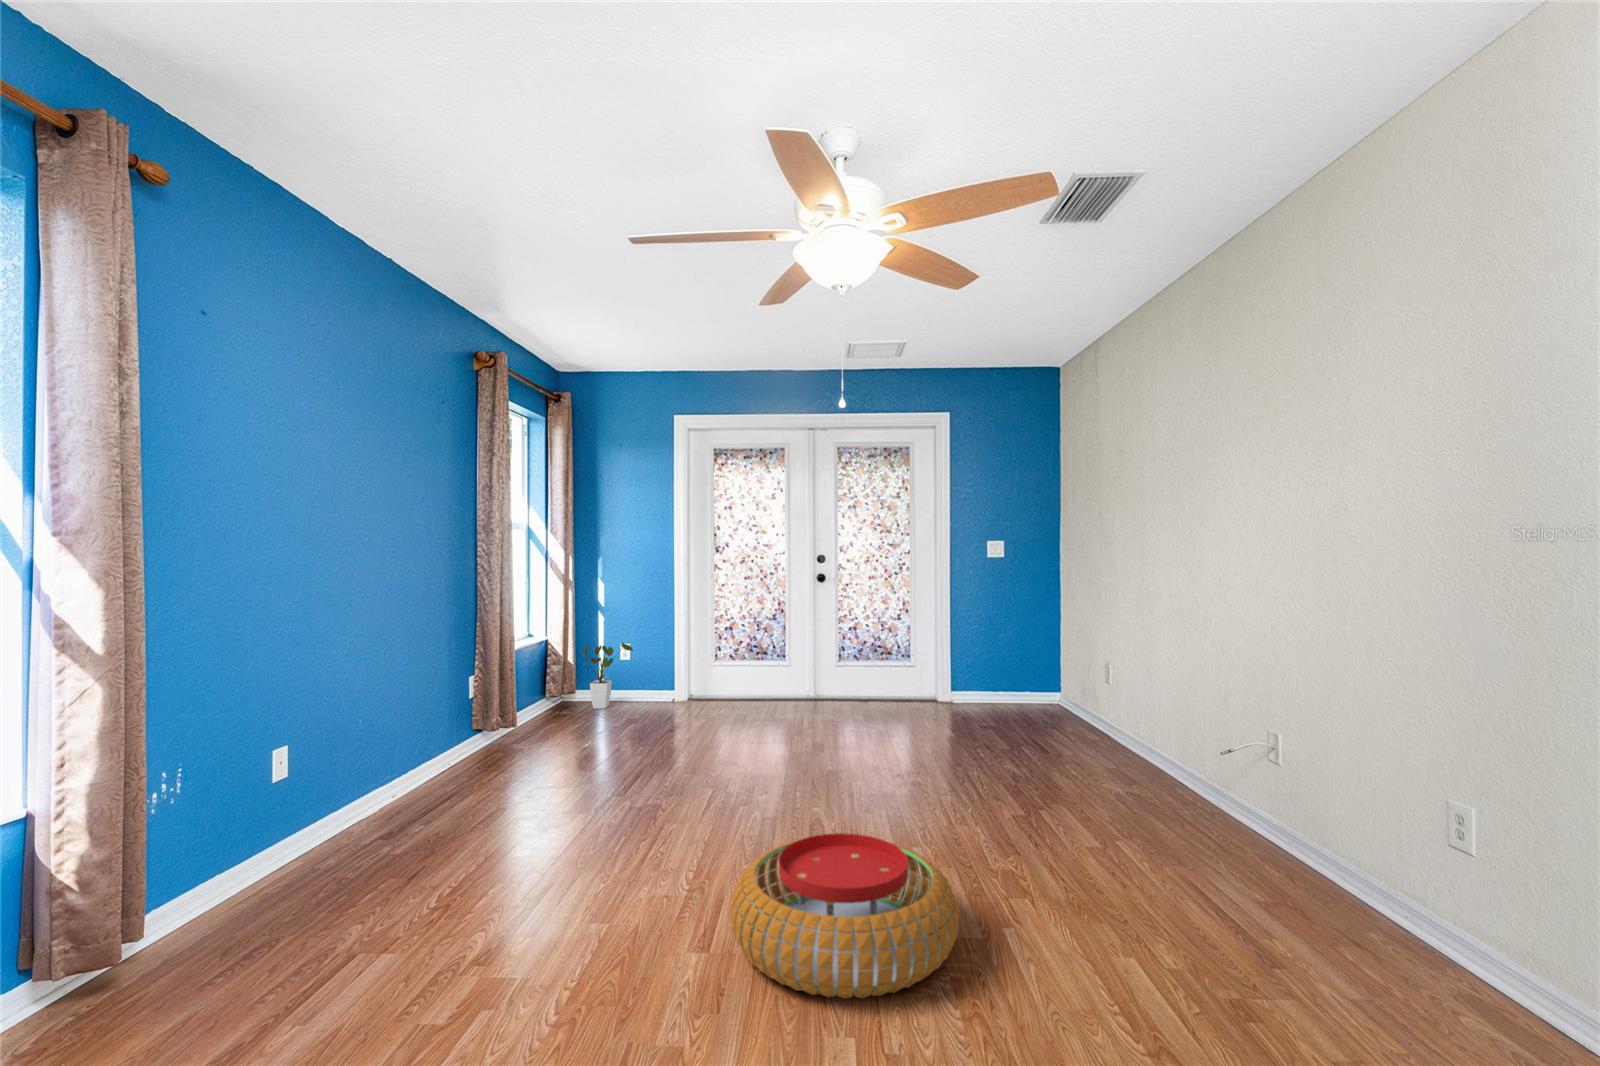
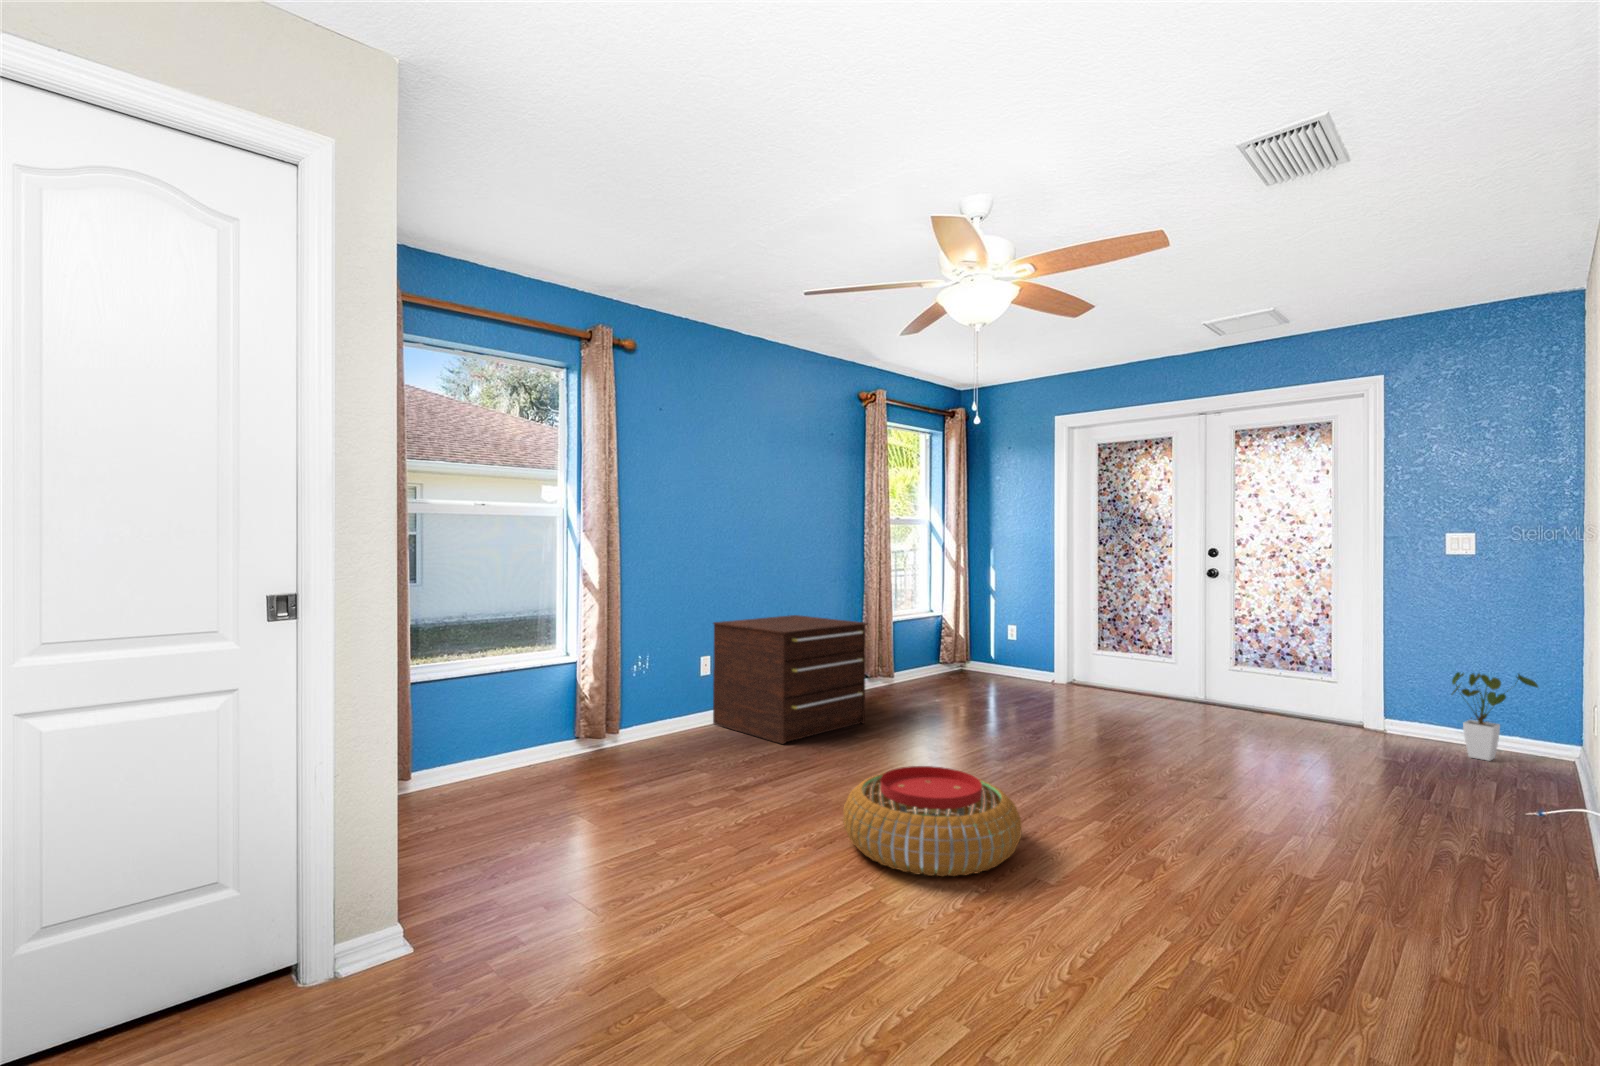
house plant: present [582,642,633,709] -> present [1452,672,1538,761]
dresser: none [296,660,544,859] -> present [713,615,867,744]

